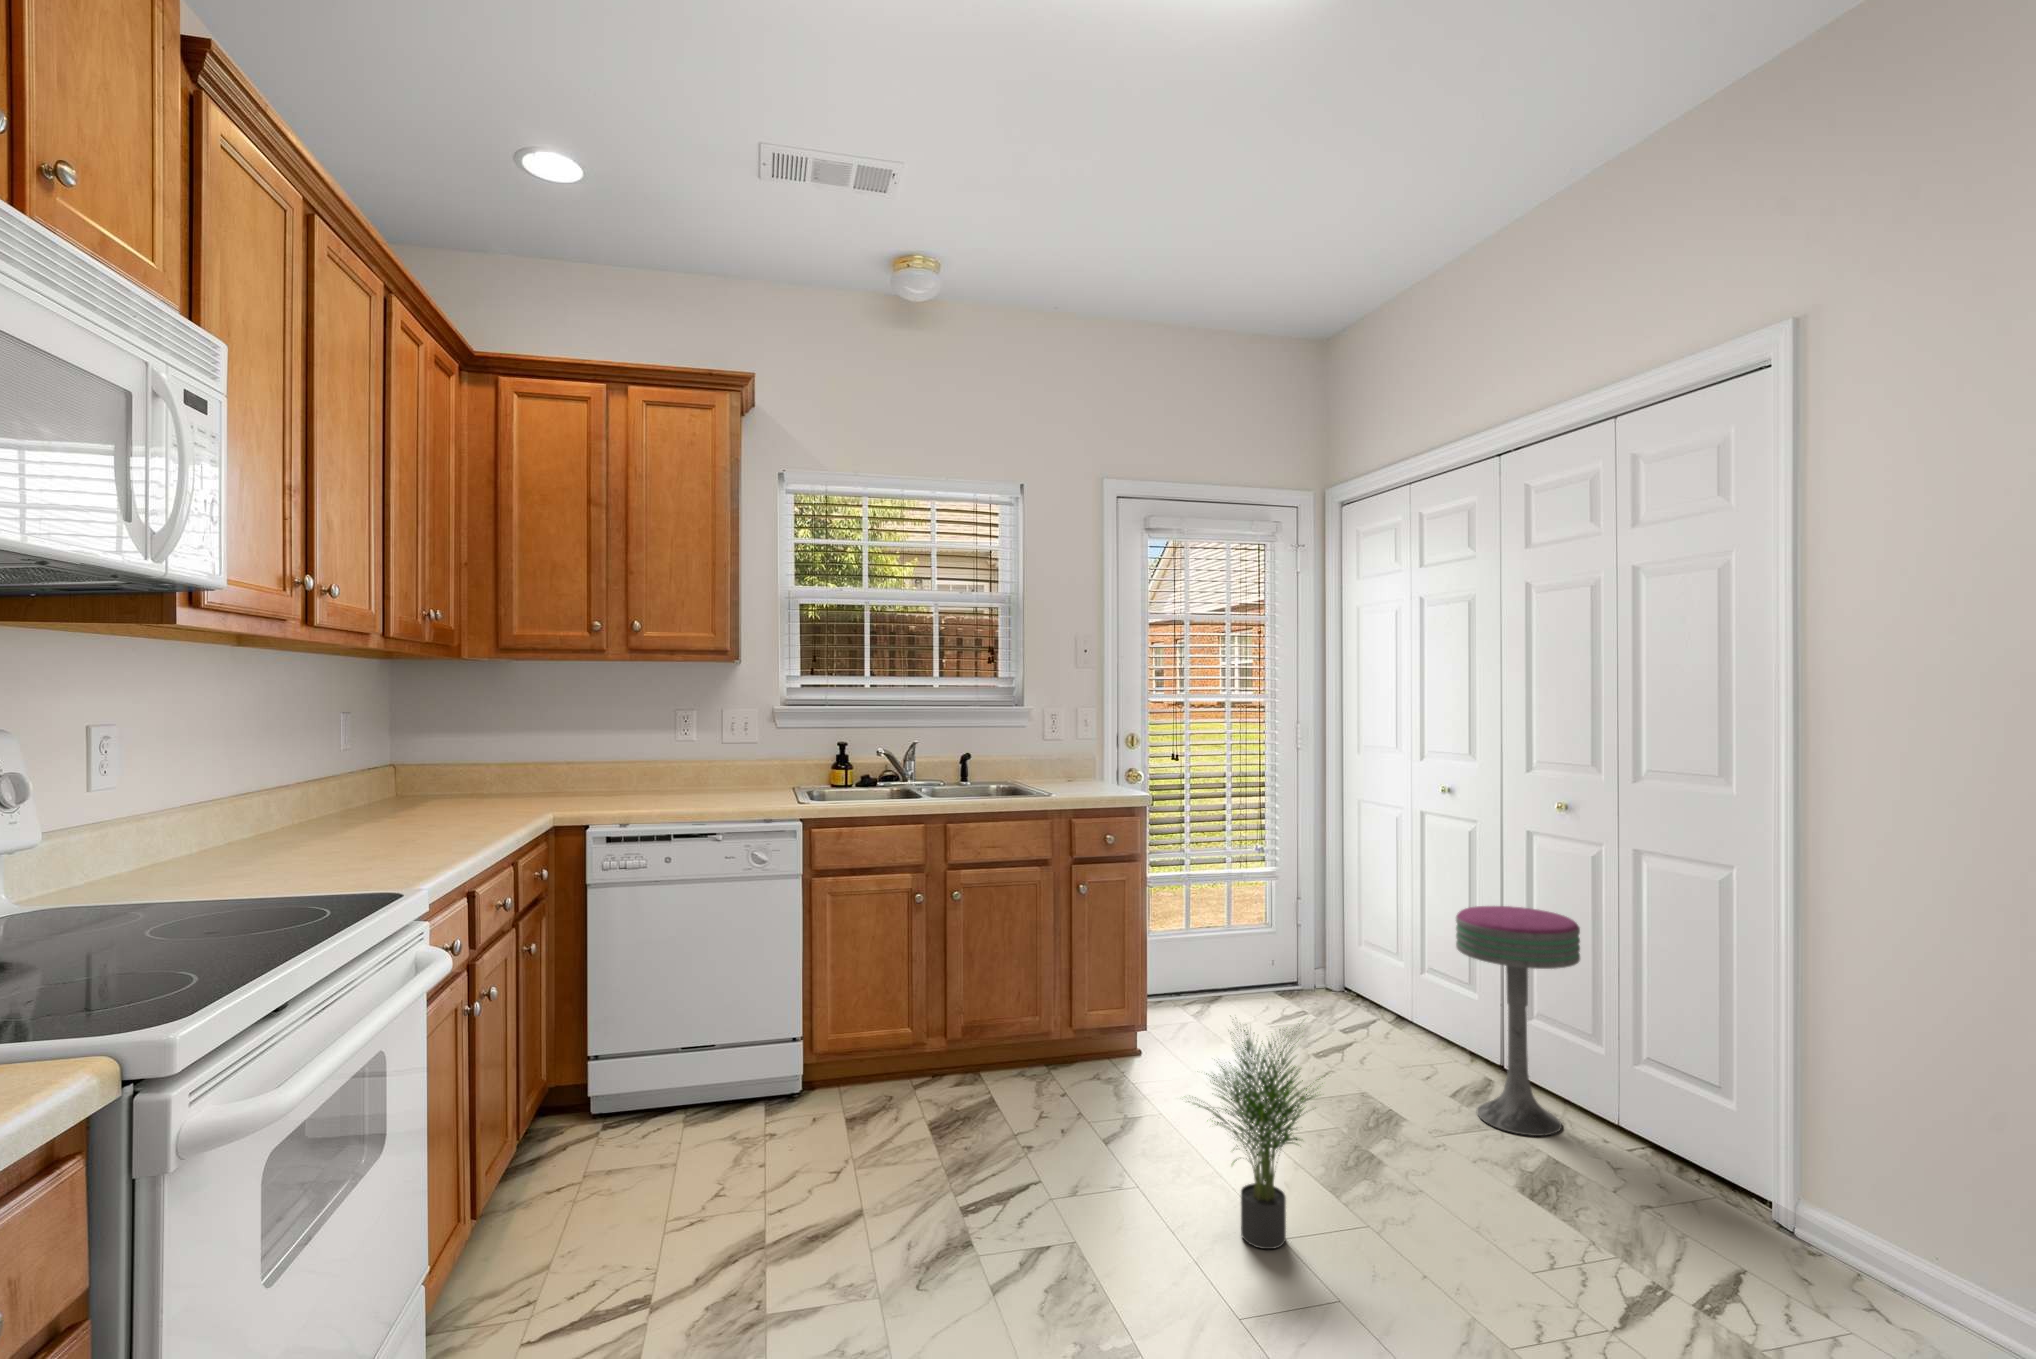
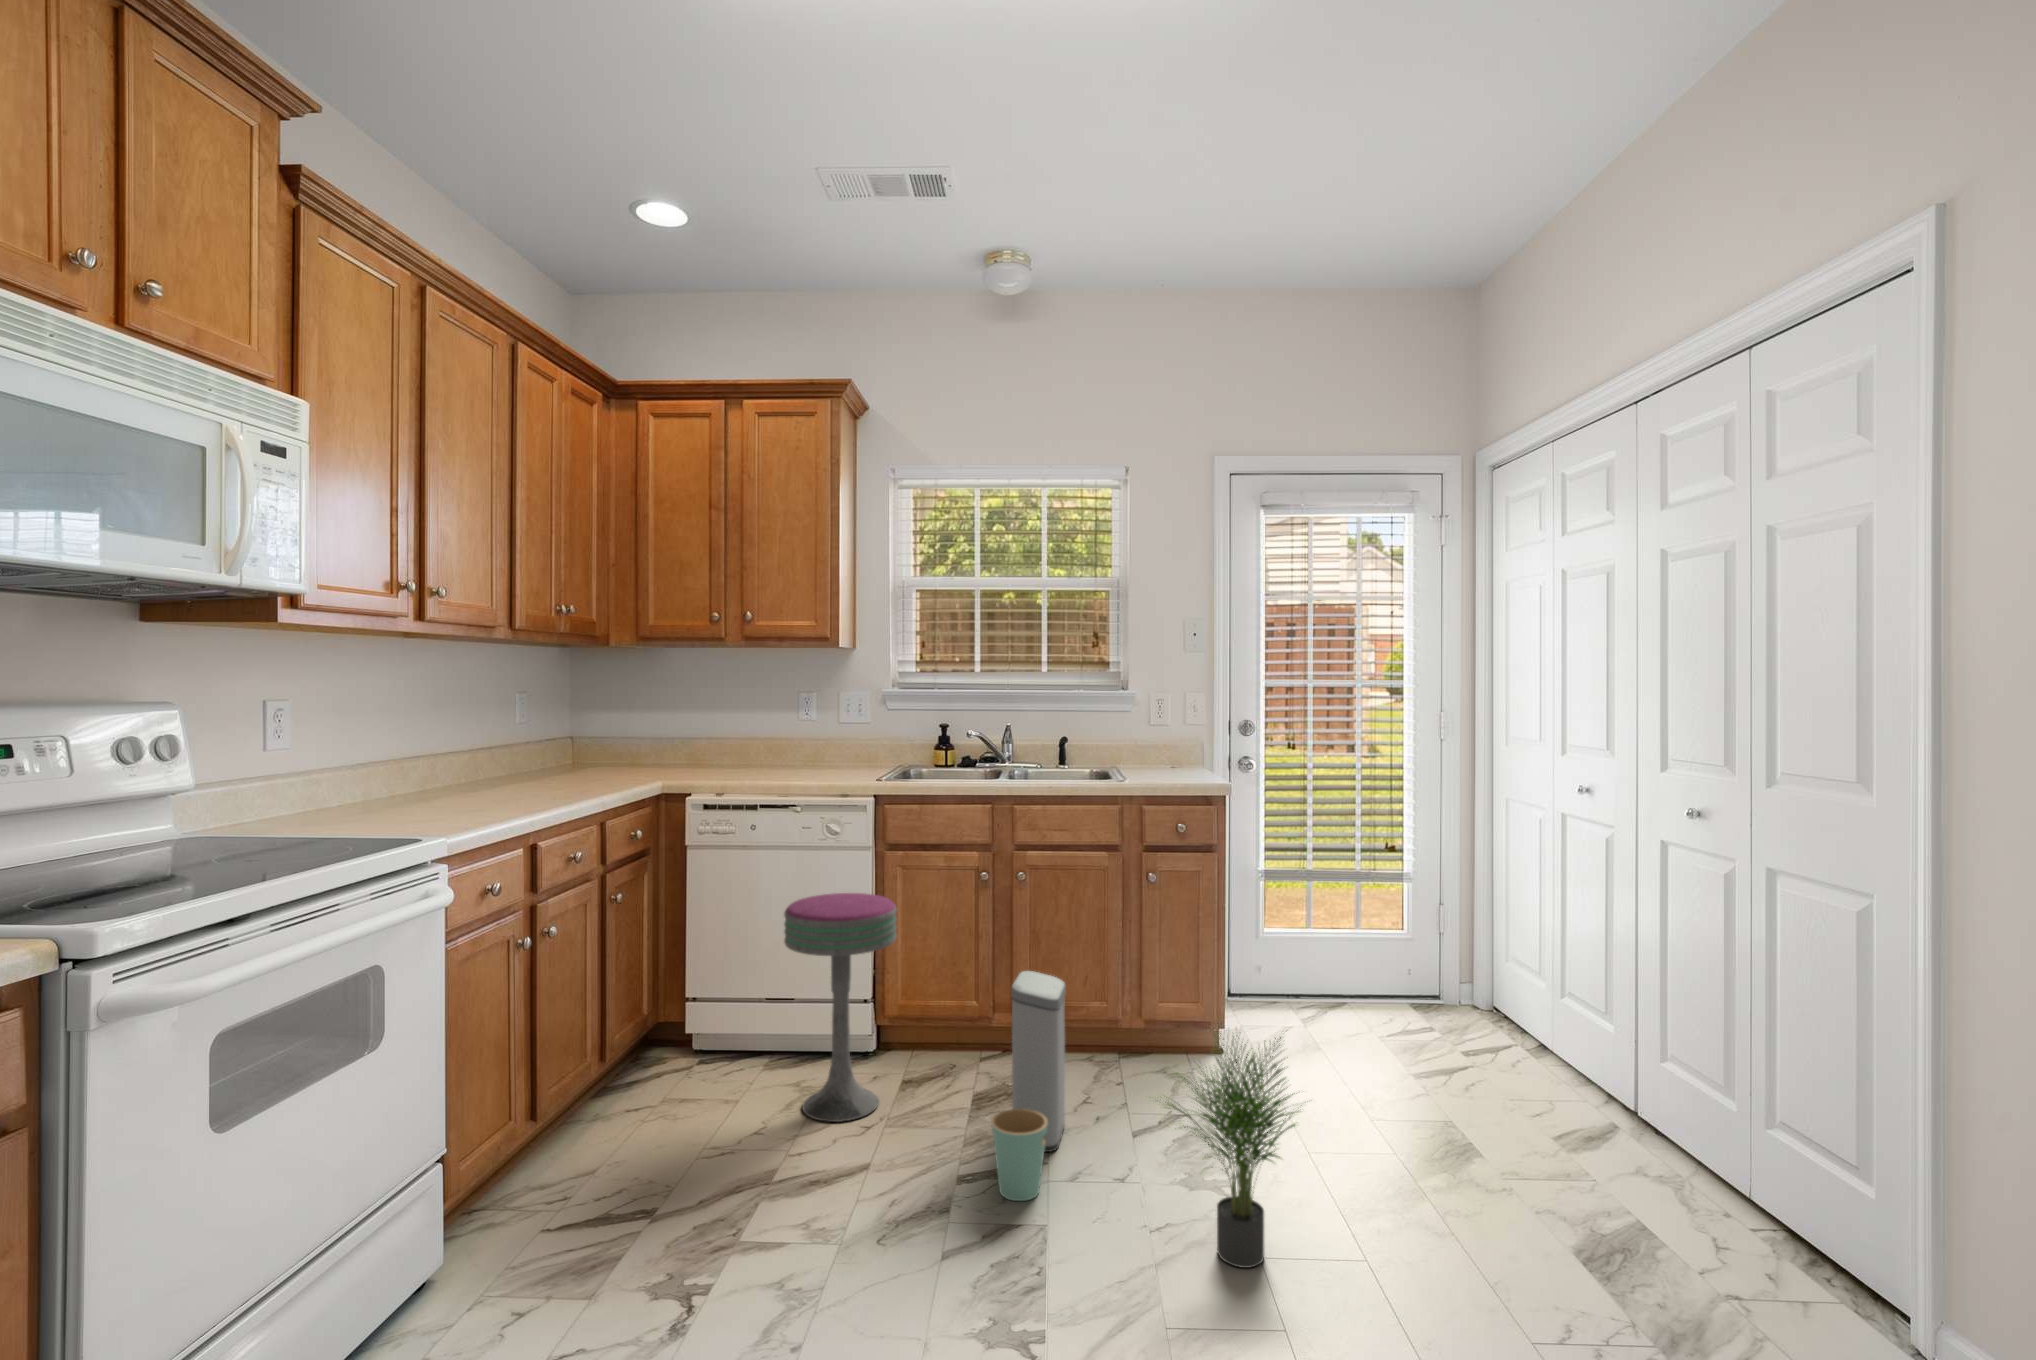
bar stool: present [1456,906,1580,1136] -> present [784,893,896,1122]
trash can: none [991,990,1058,1223] -> present [991,971,1066,1201]

